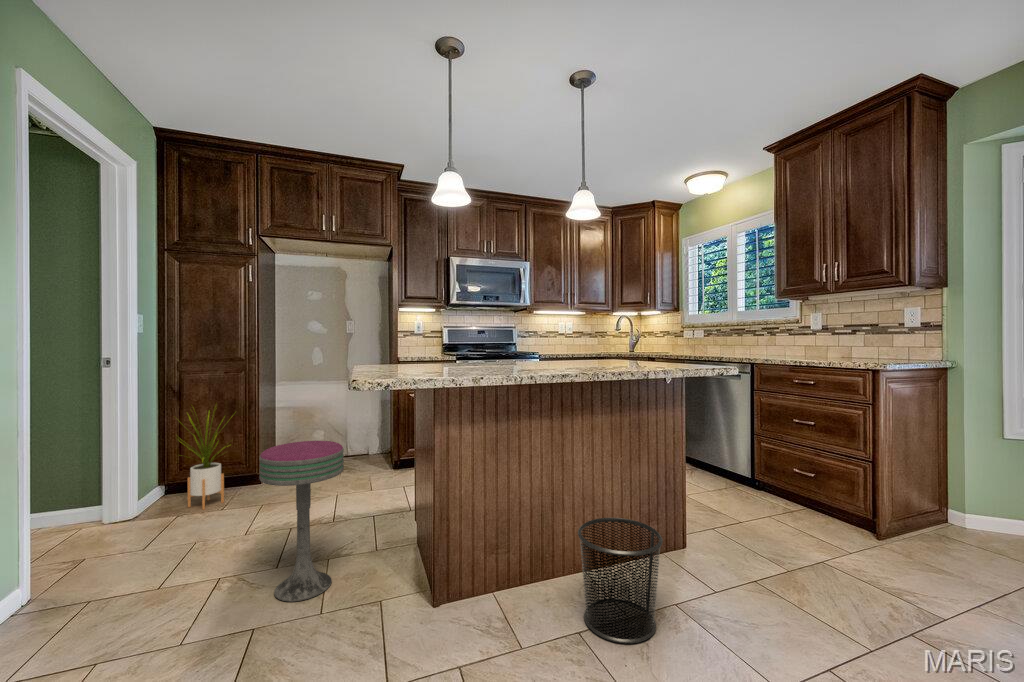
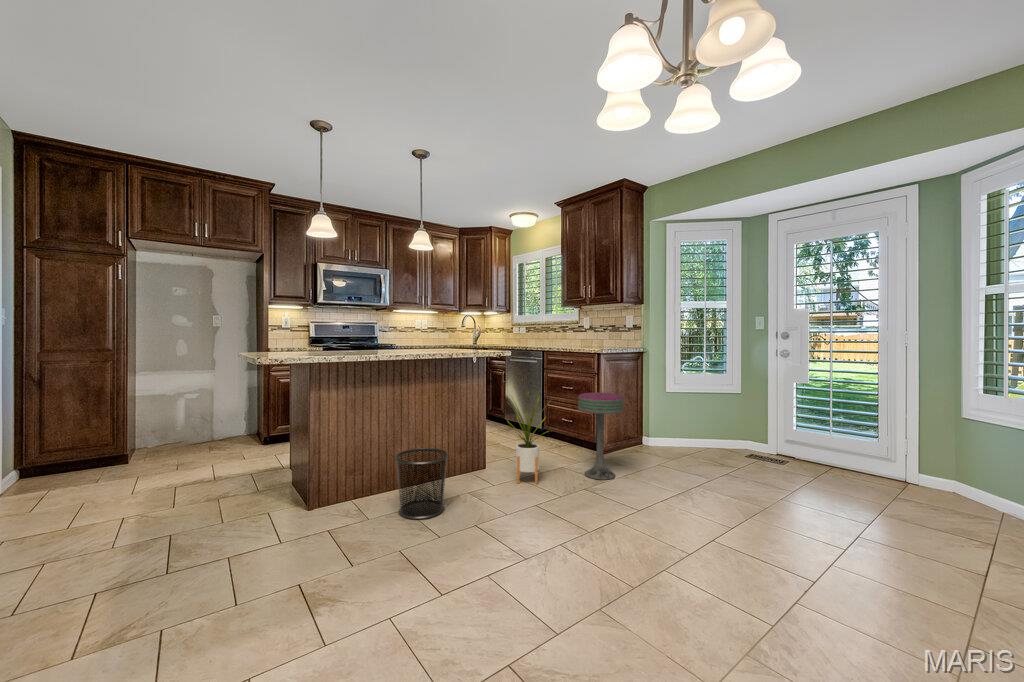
house plant: present [187,412,224,510] -> present [508,396,545,484]
bar stool: present [259,441,344,602] -> present [578,393,623,480]

